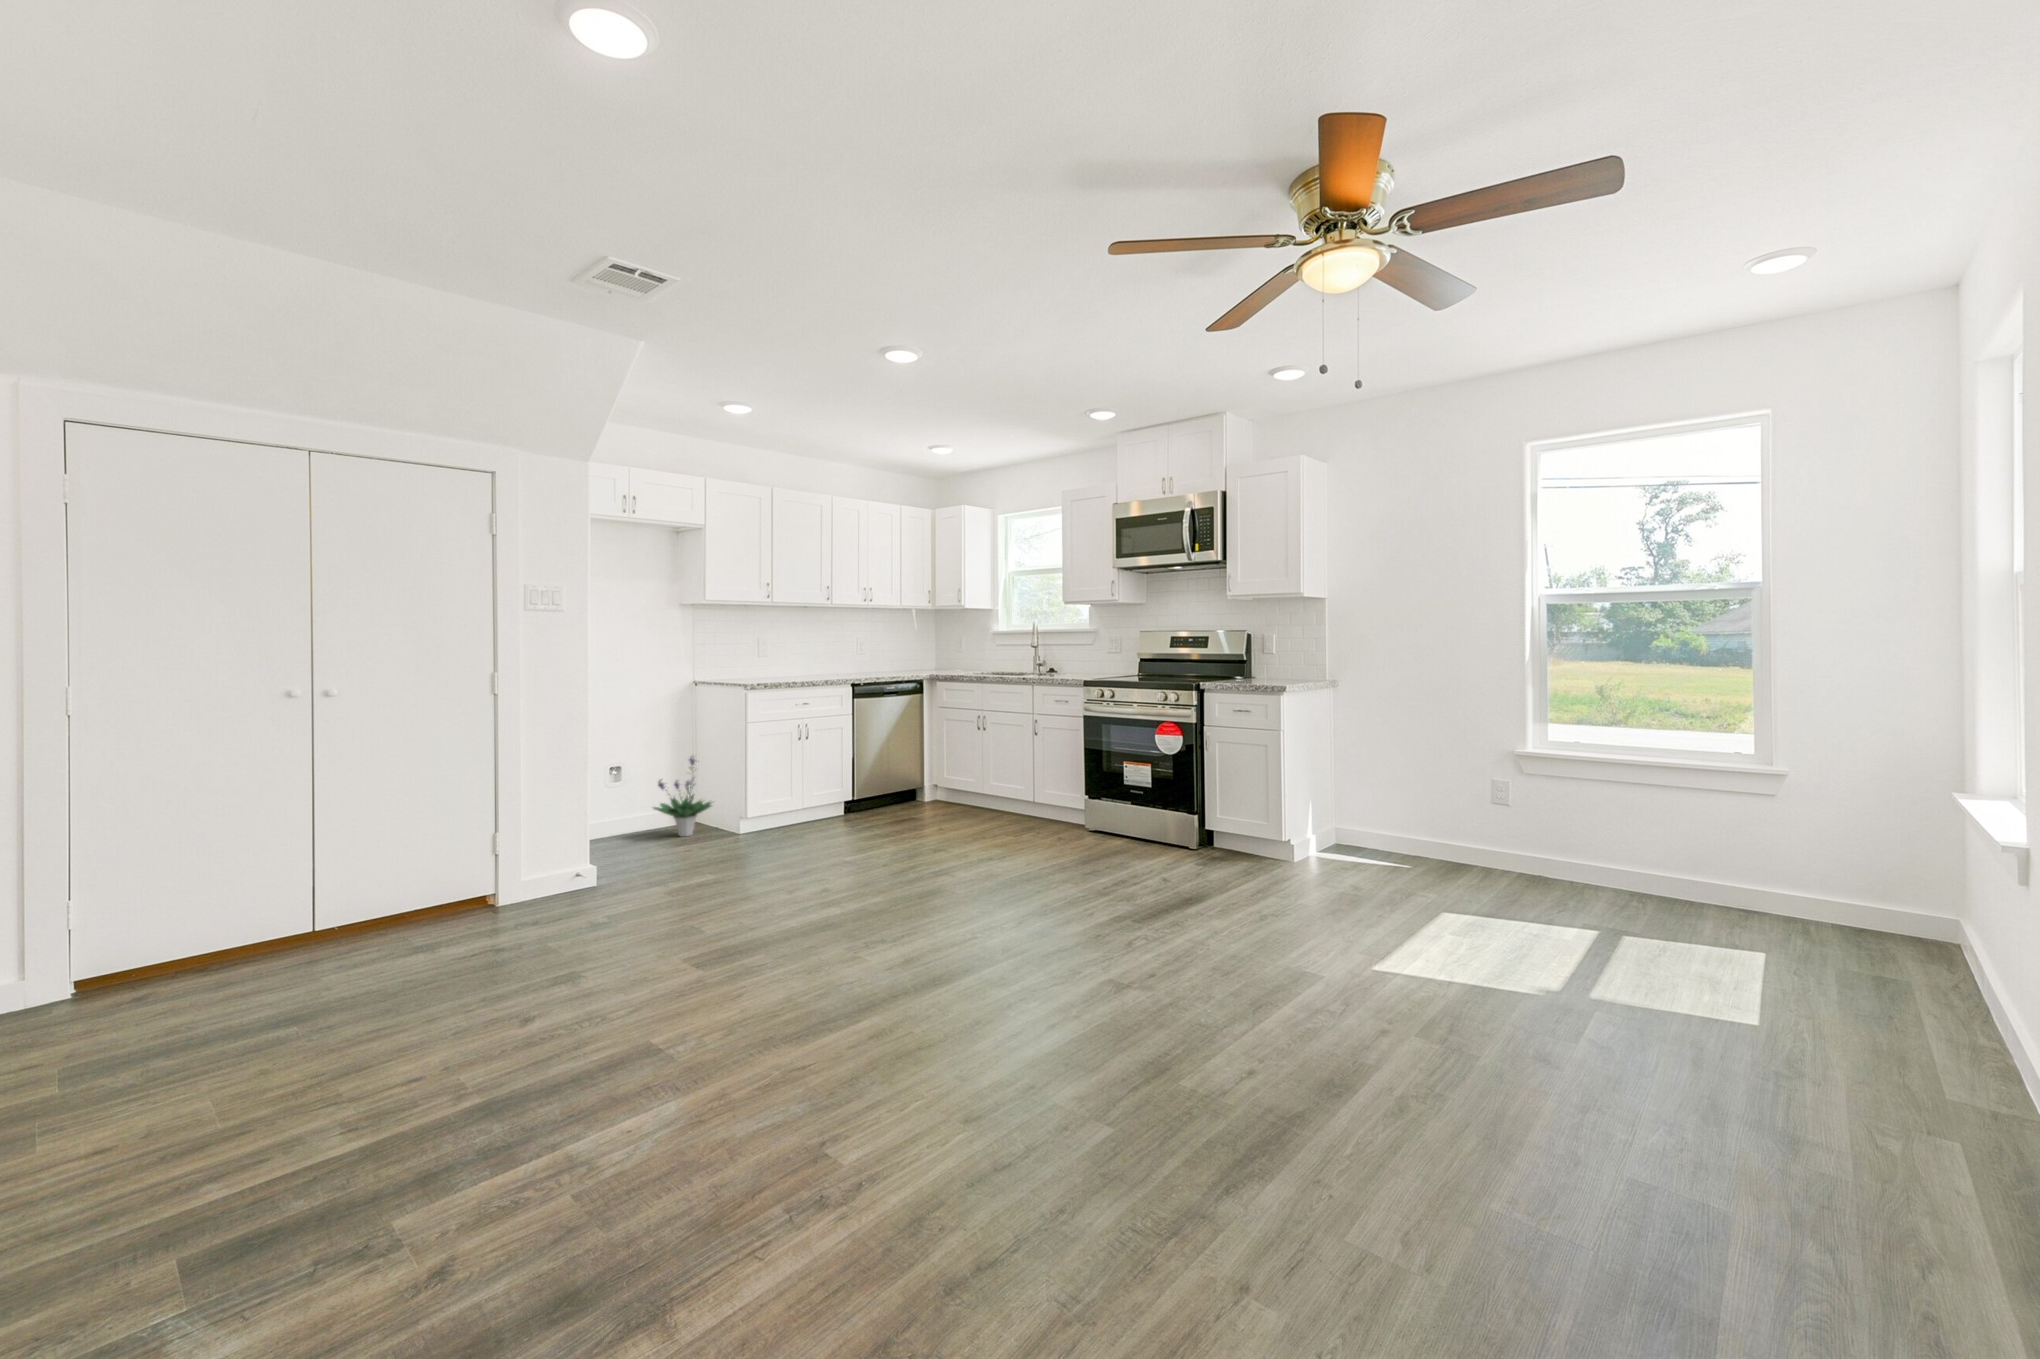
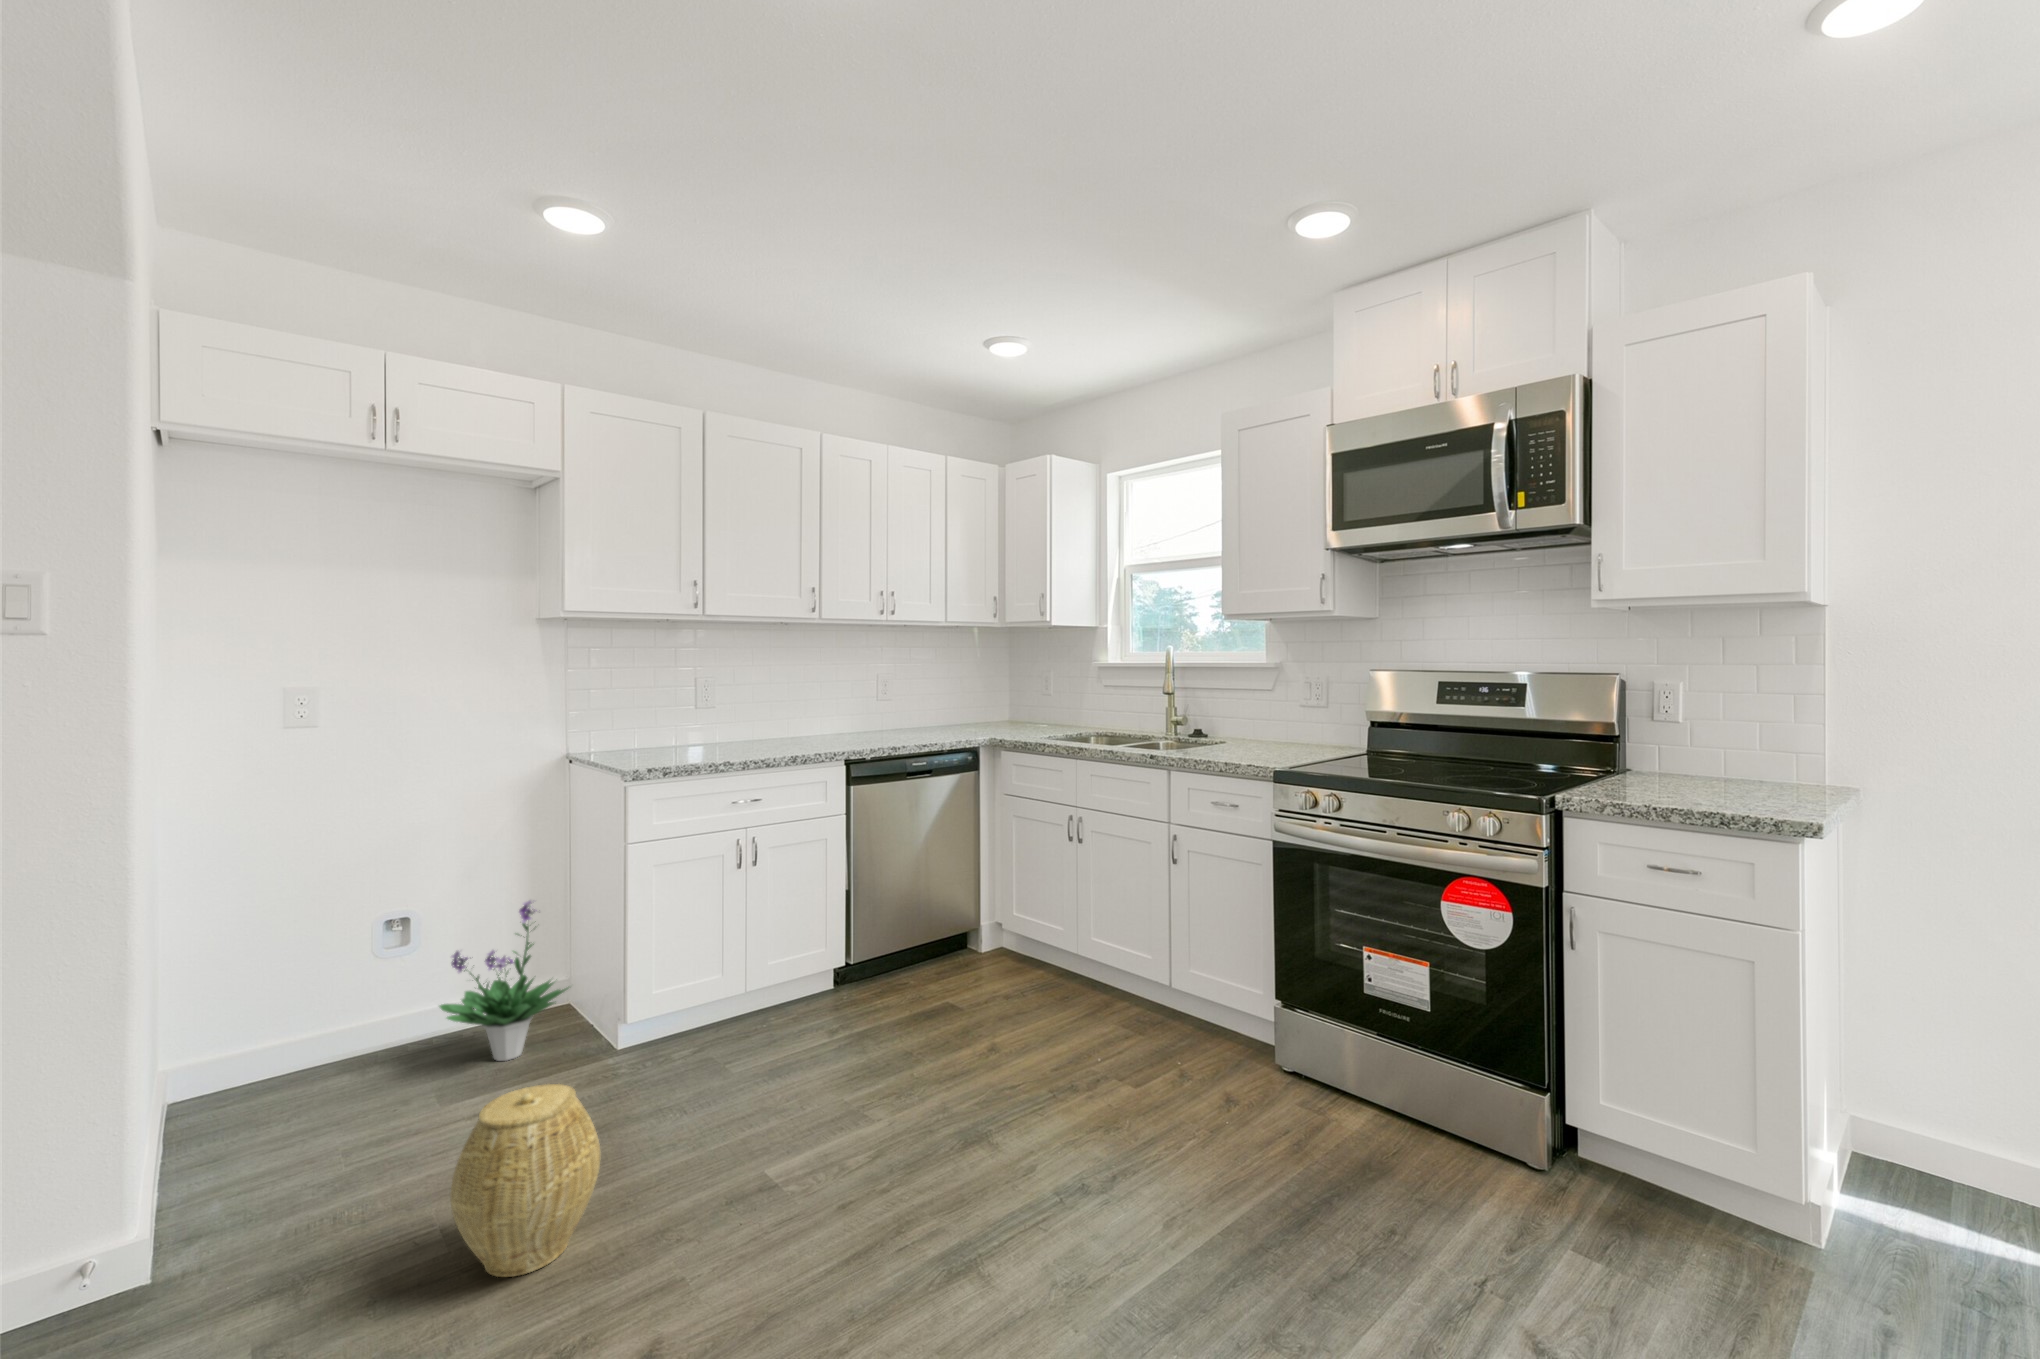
woven basket: none [728,807,784,877] -> present [450,1084,600,1277]

